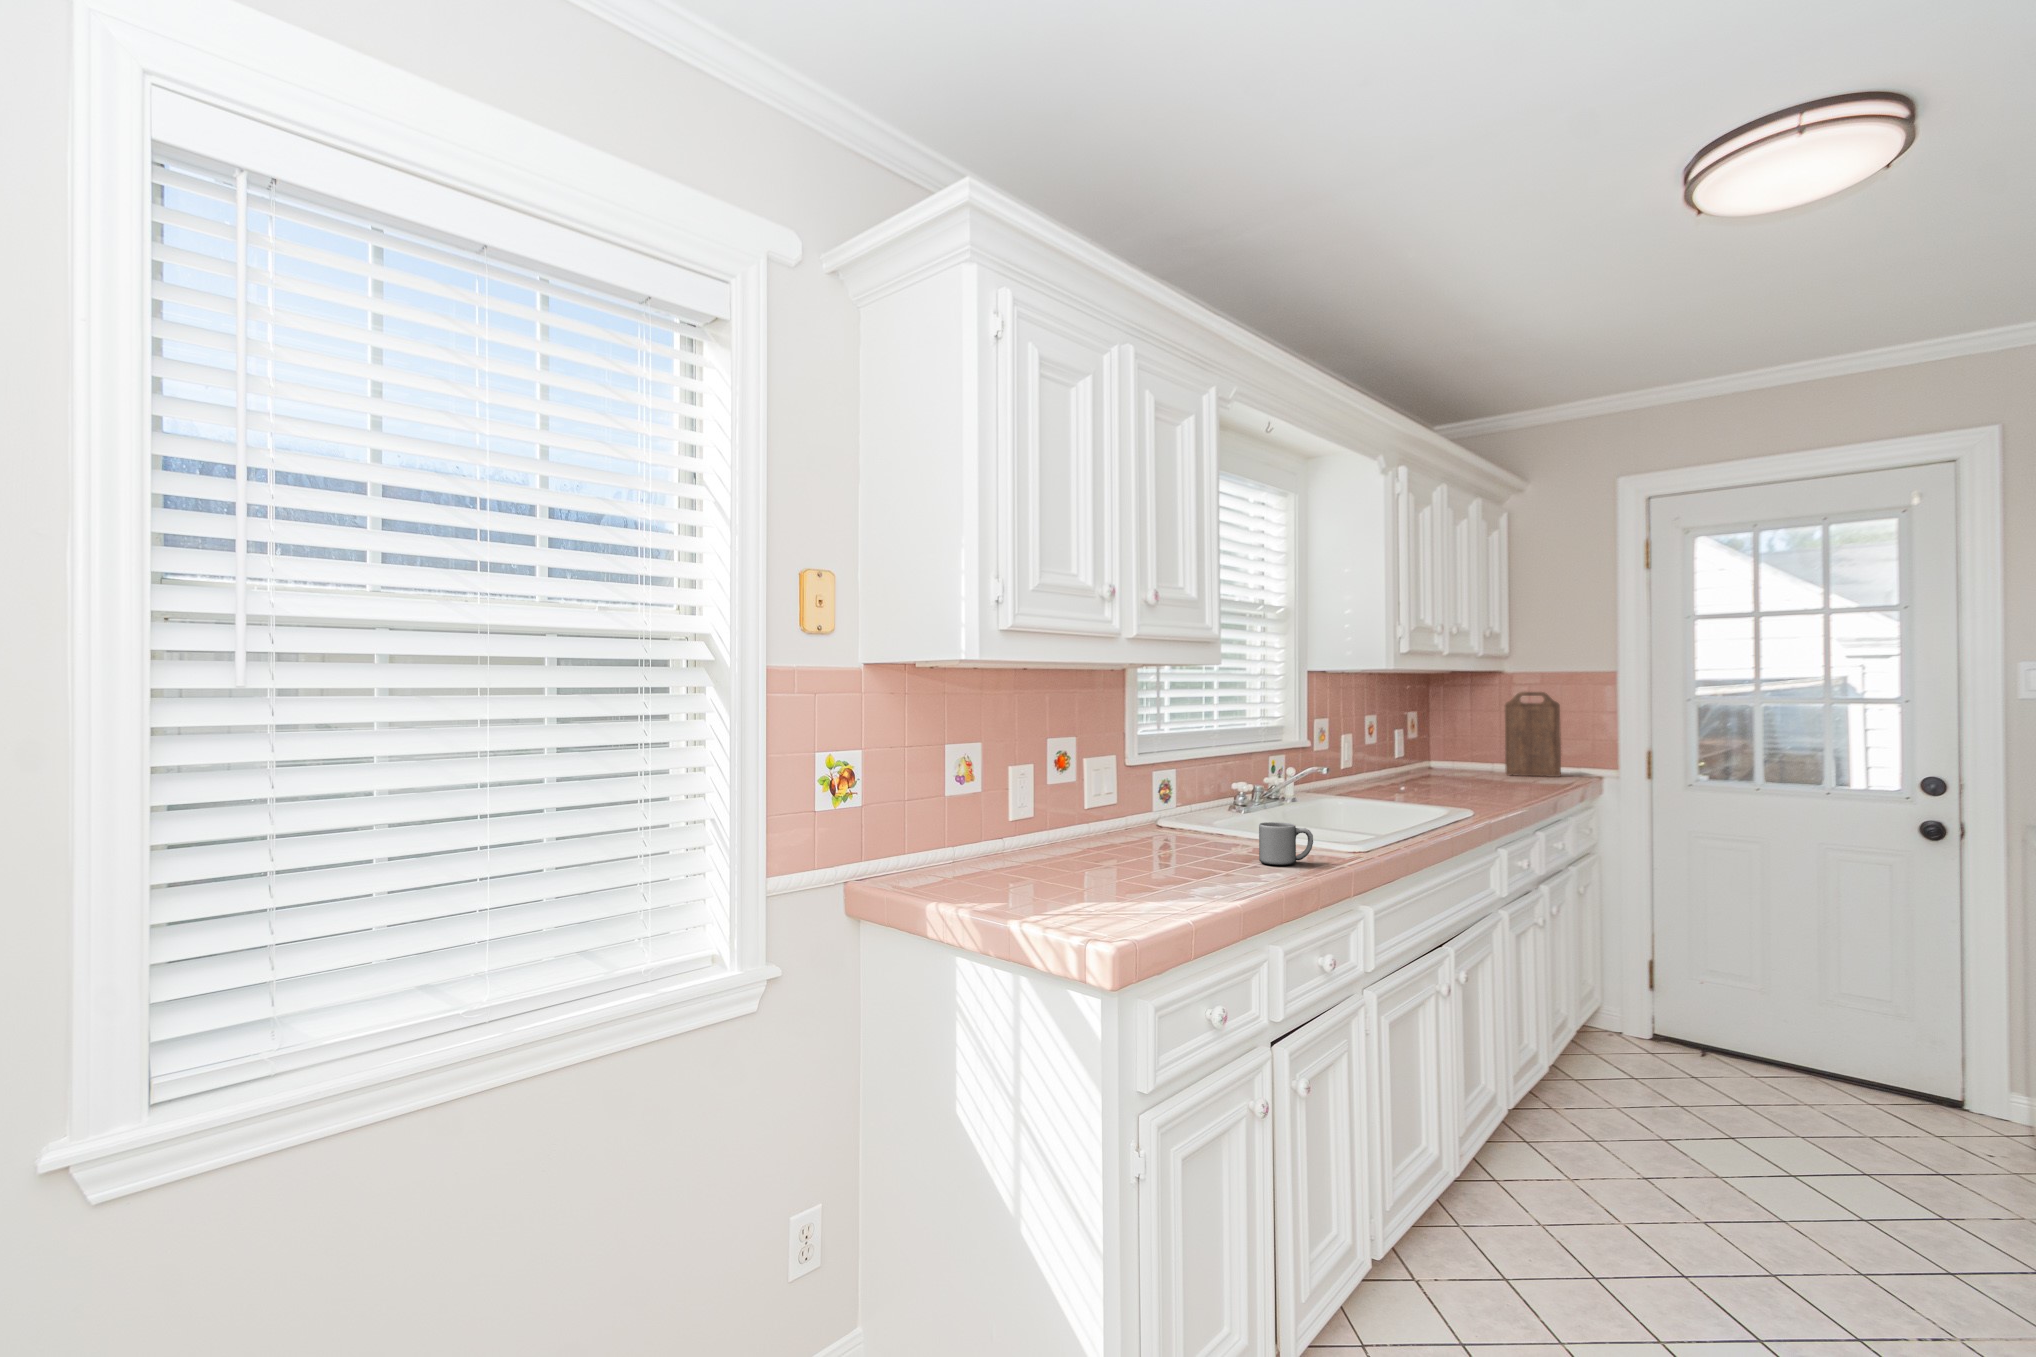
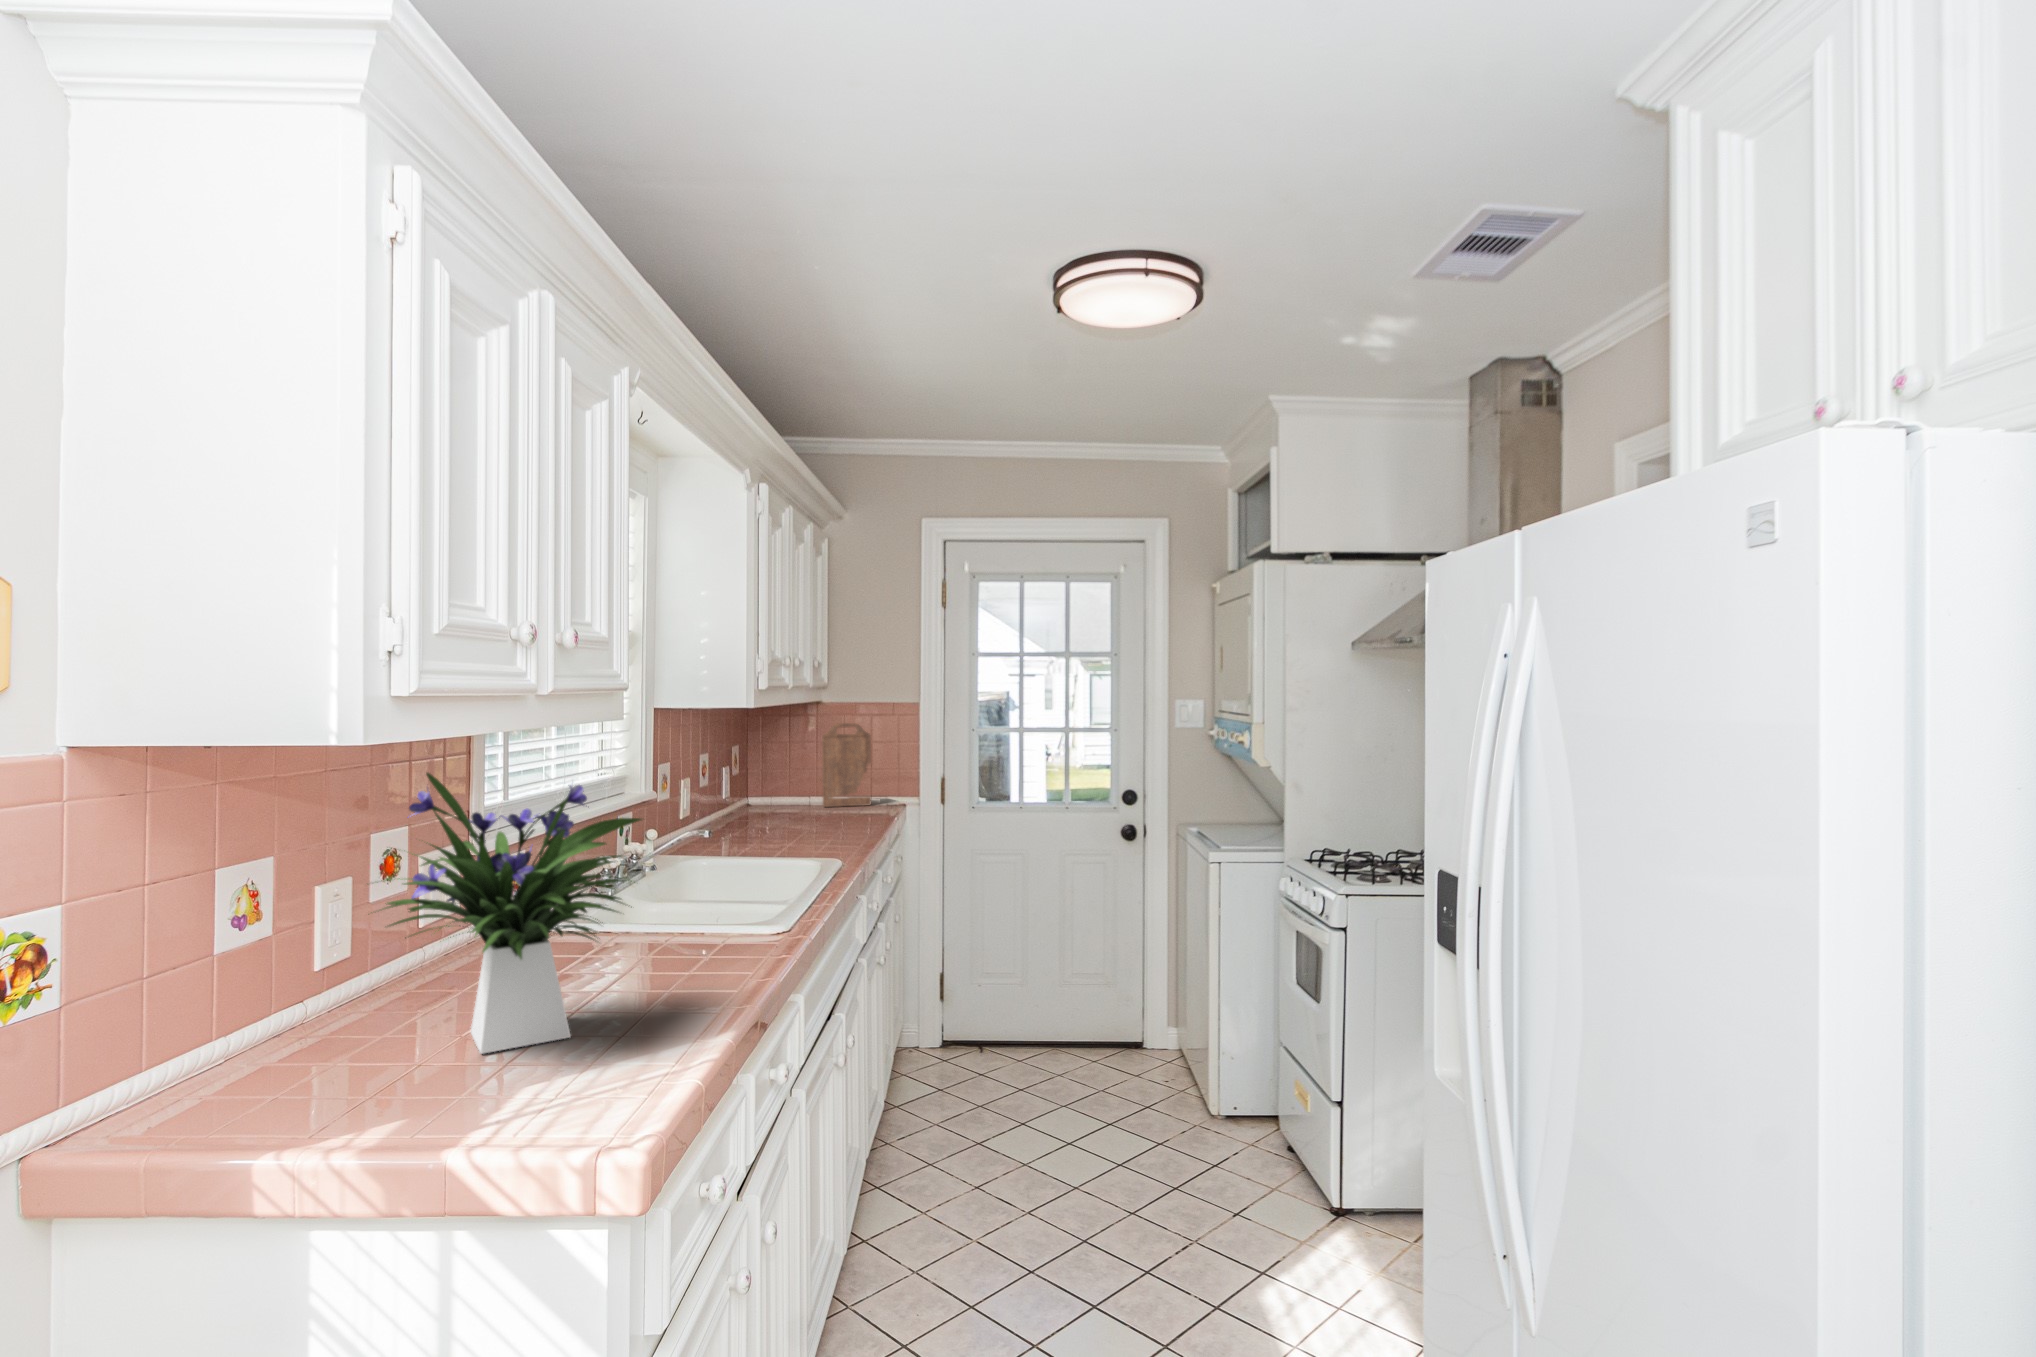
flower arrangement: none [1018,685,1201,887] -> present [381,773,641,1054]
mug: present [1259,822,1313,865] -> none [688,912,749,967]

